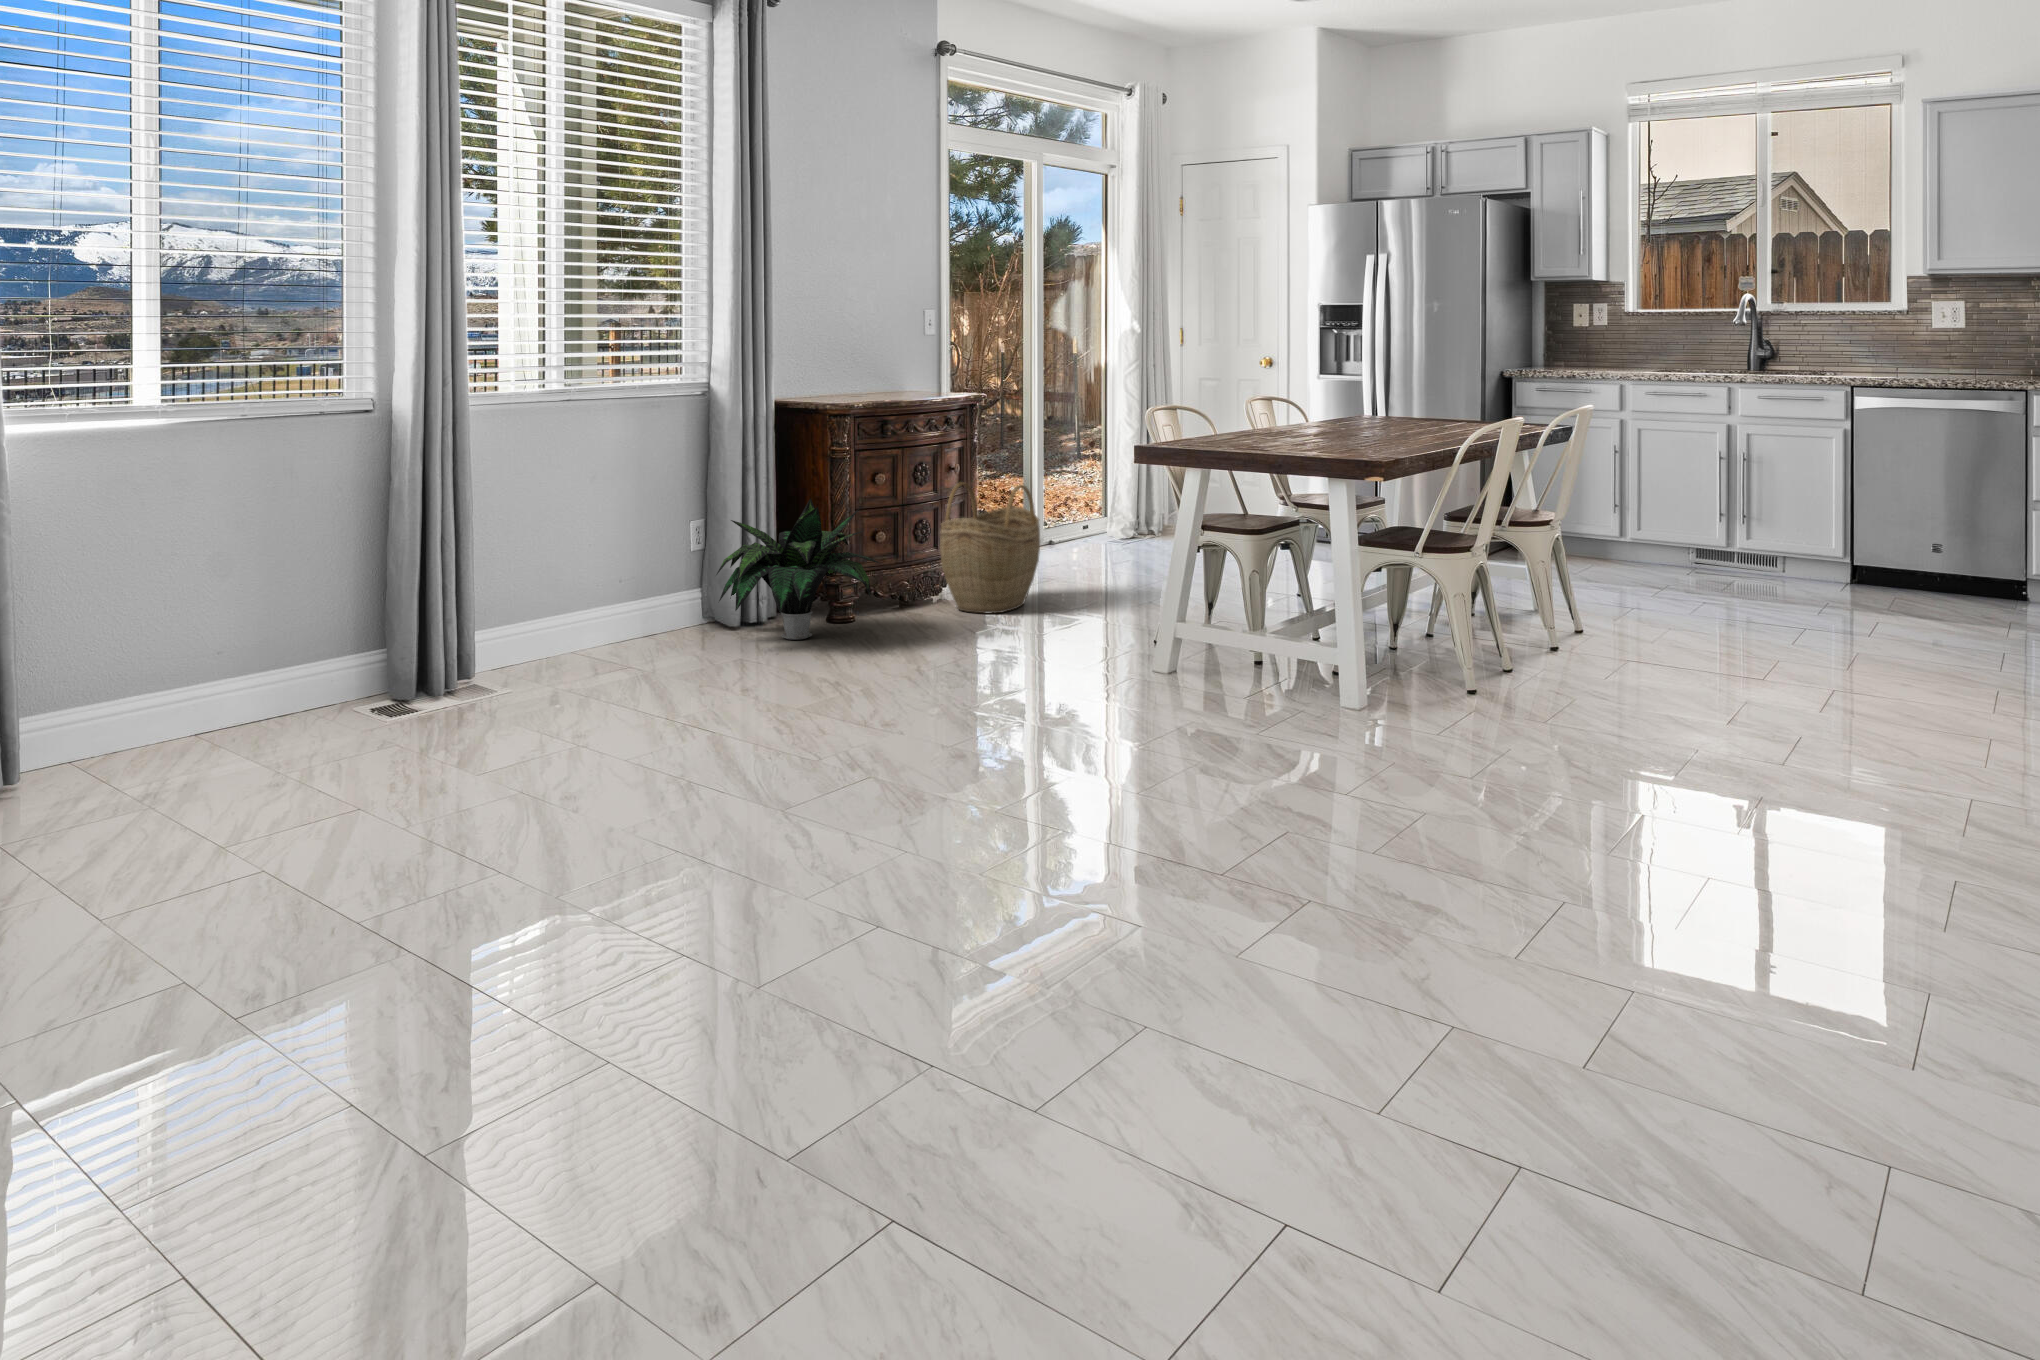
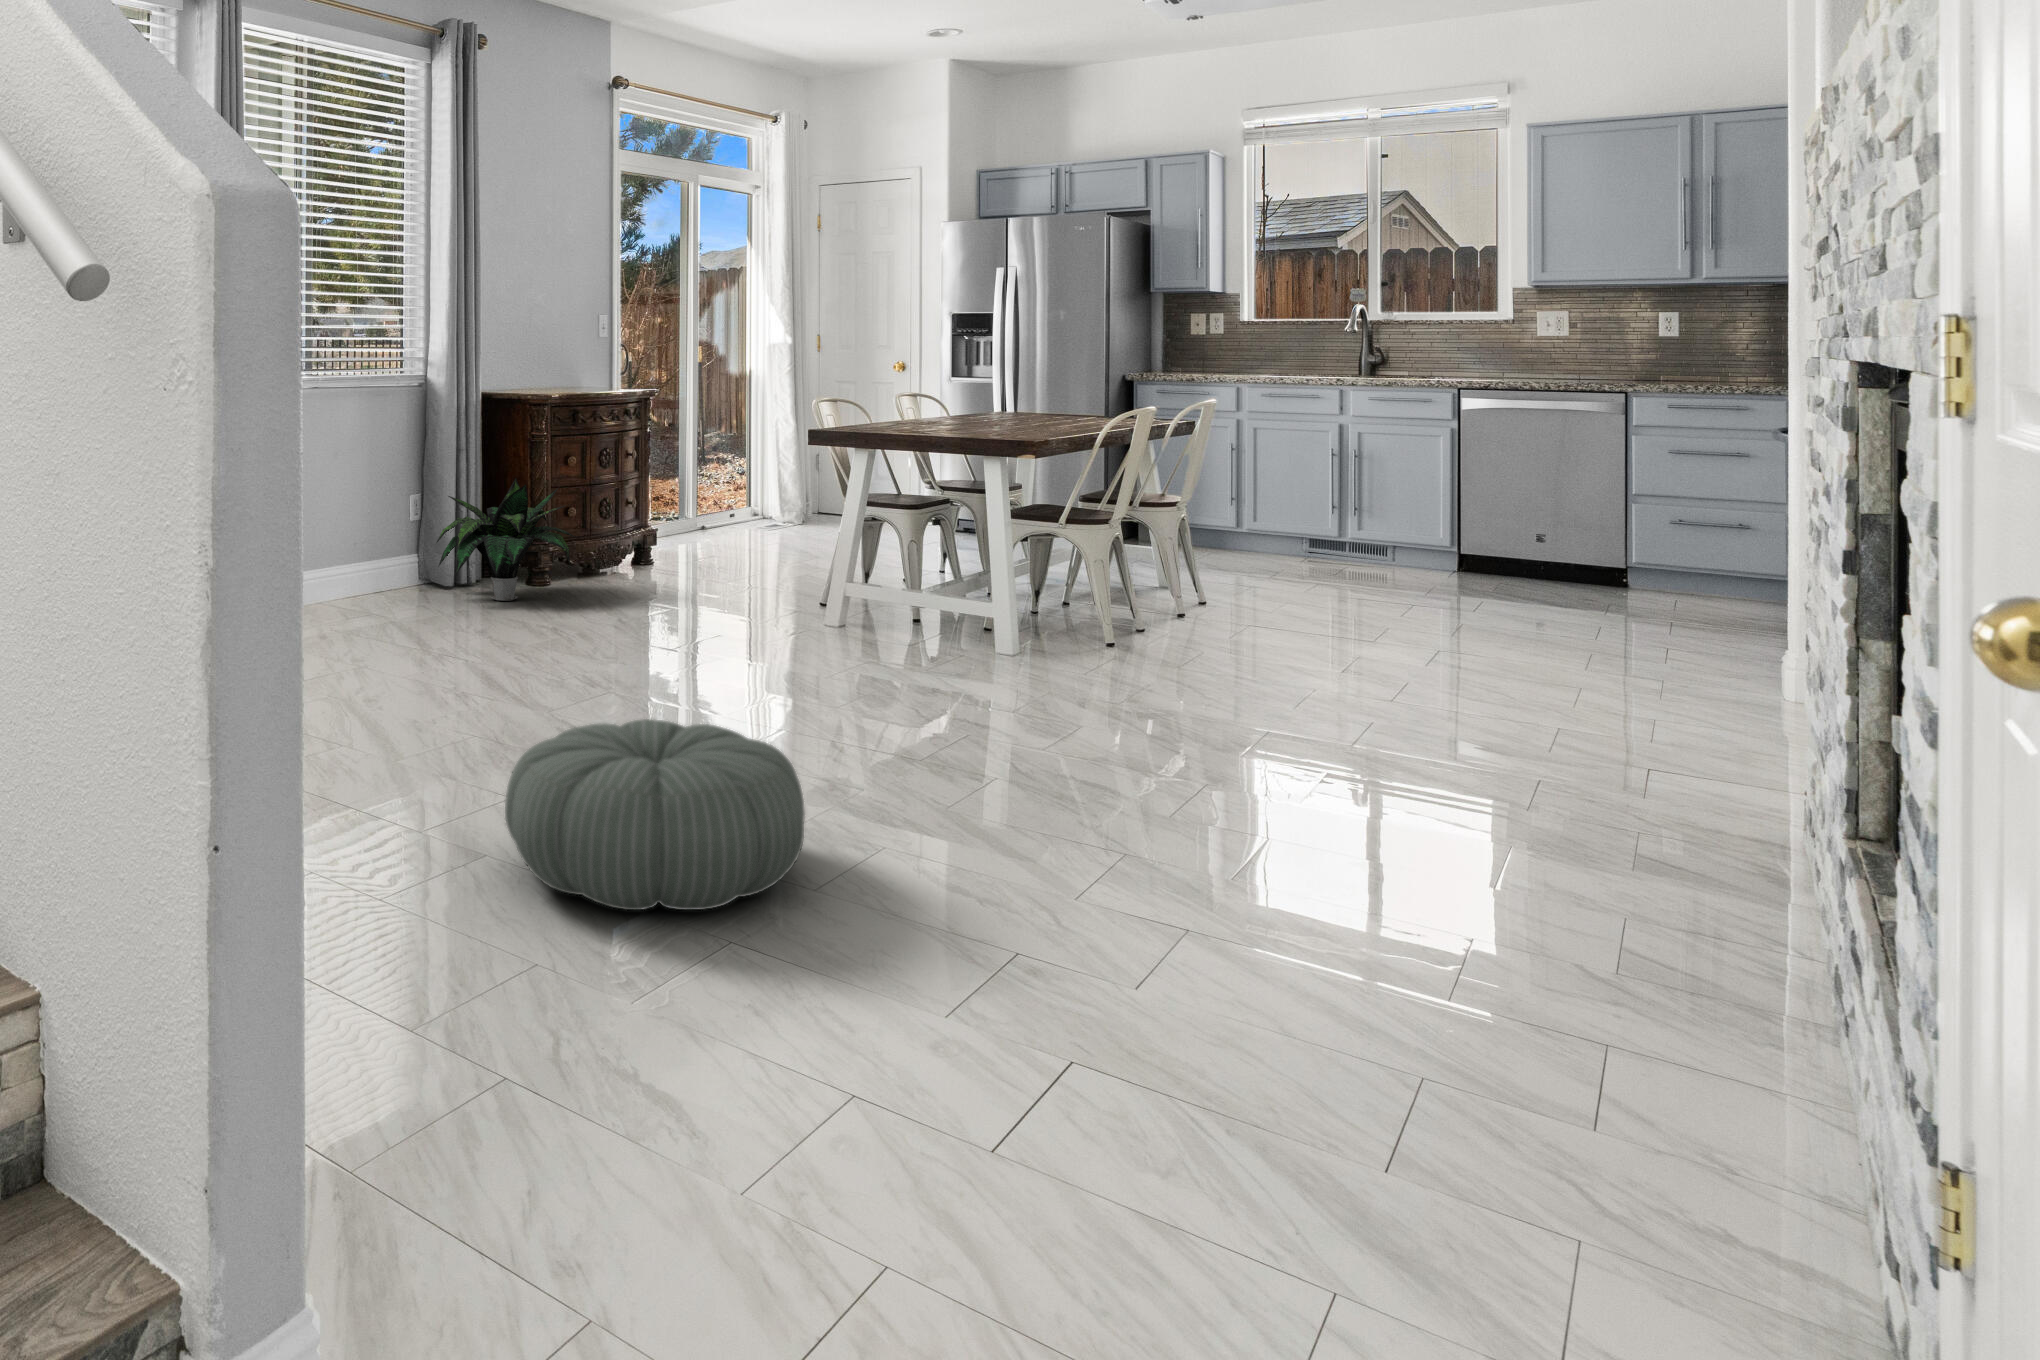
woven basket: present [940,482,1040,613] -> none [623,468,711,584]
pouf: none [628,857,1028,1154] -> present [505,719,805,910]

